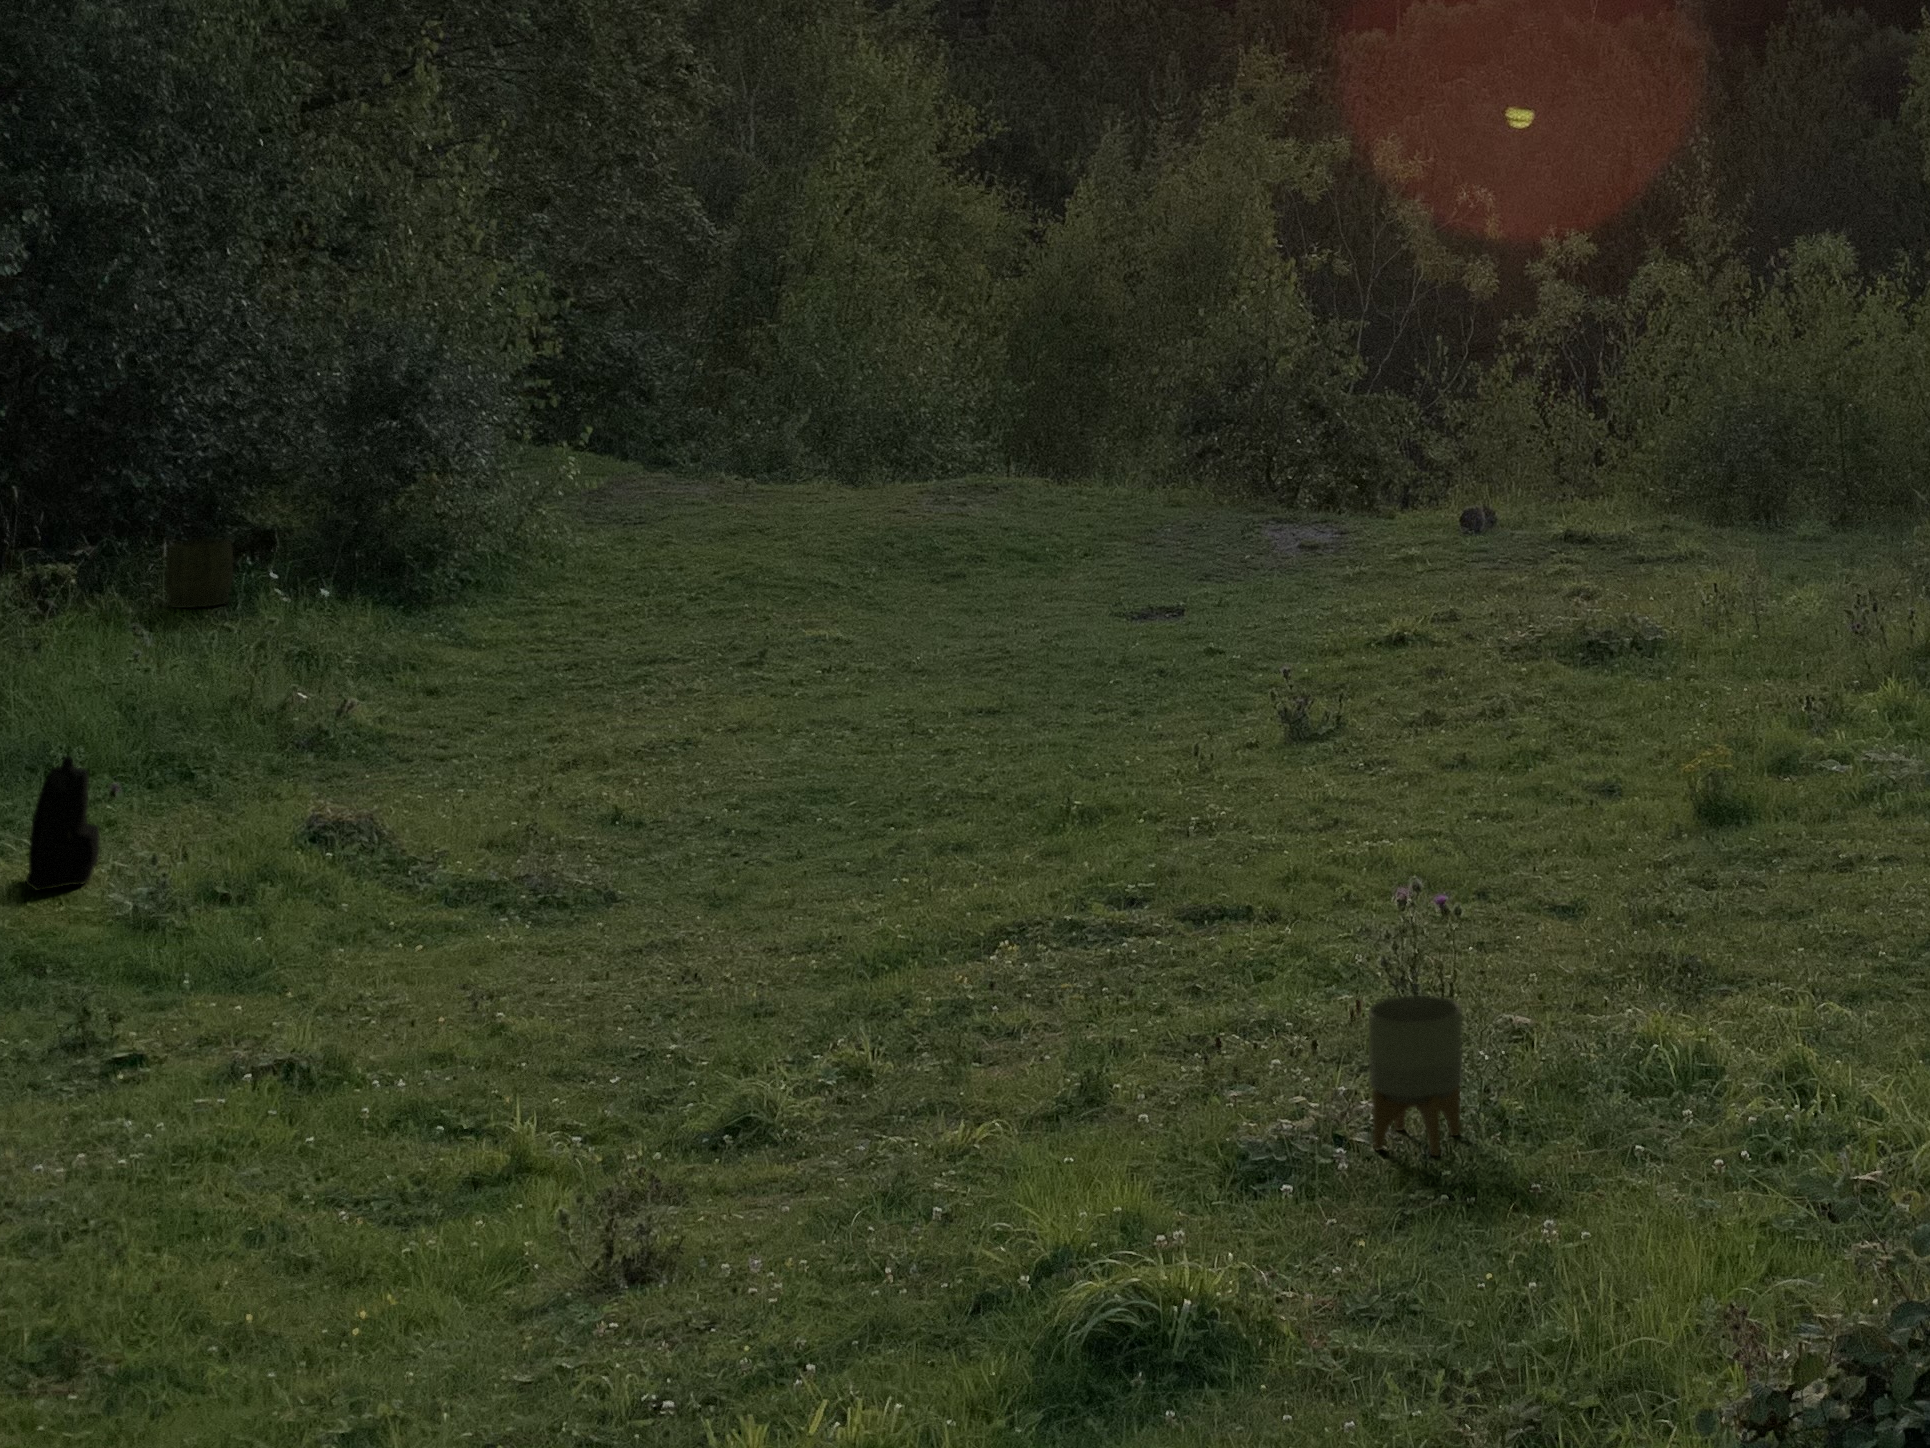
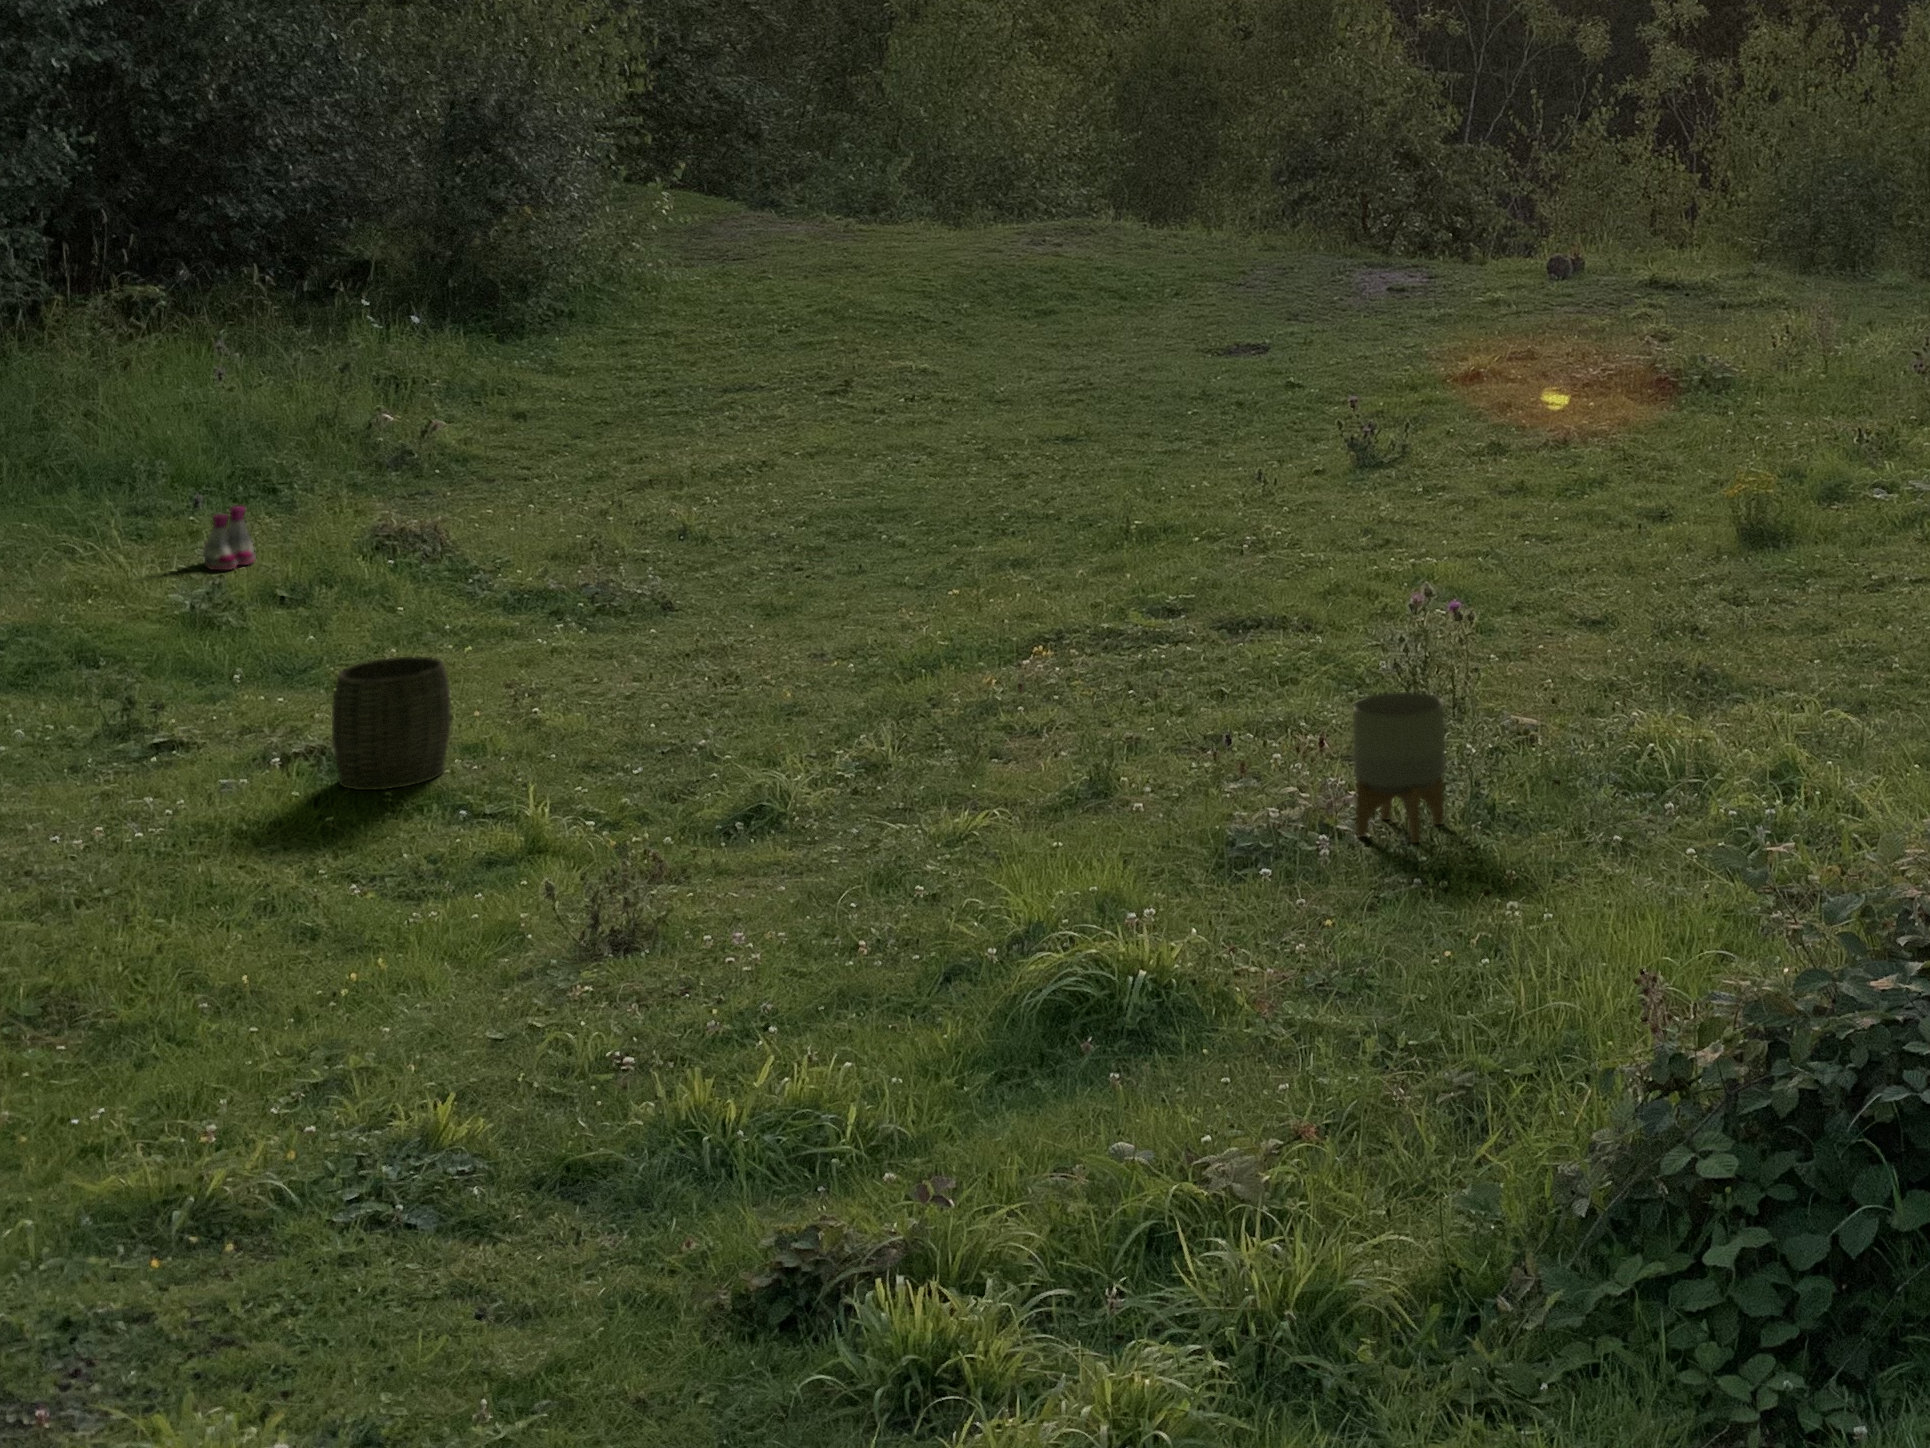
woven basket: present [166,539,233,608] -> present [332,657,451,790]
backpack: present [26,757,100,891] -> none [99,463,172,589]
boots: none [129,799,182,868] -> present [203,506,256,570]

